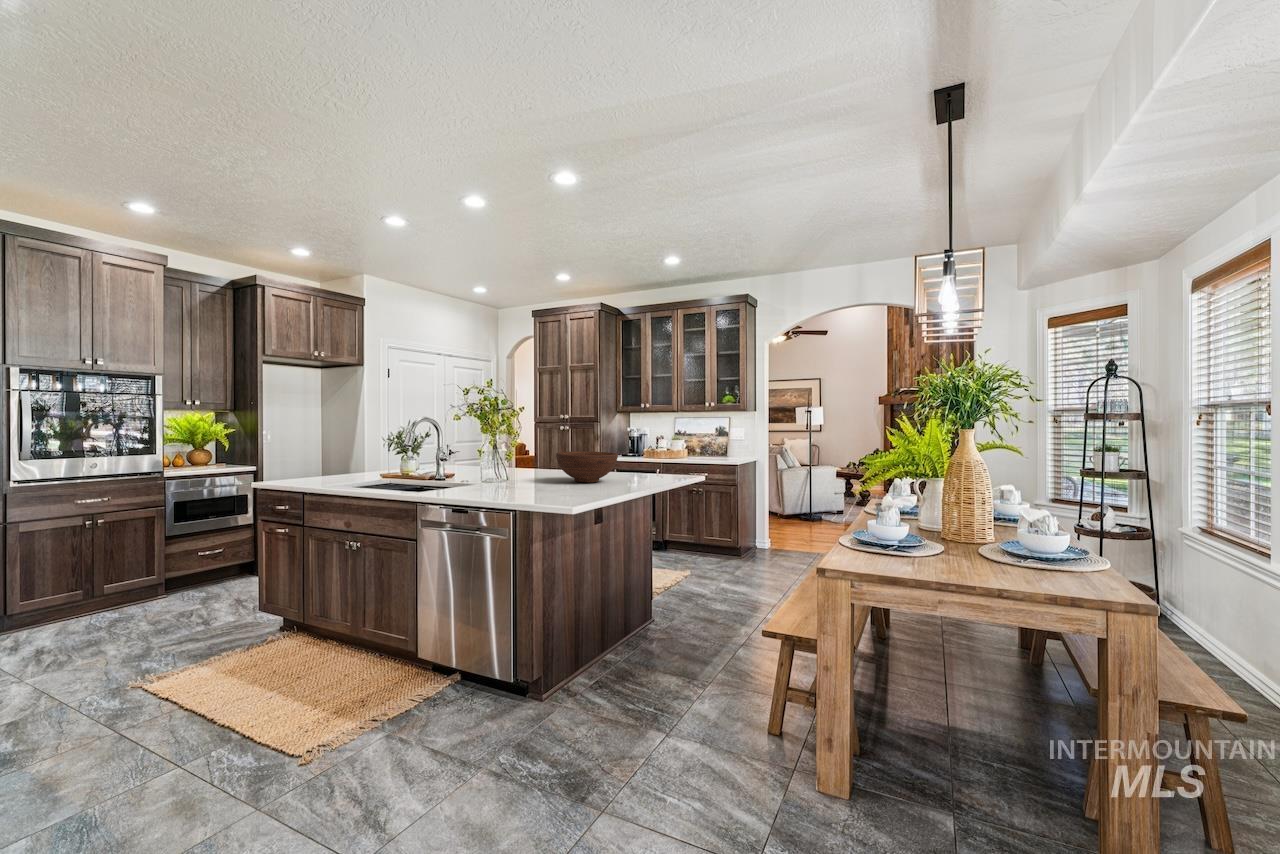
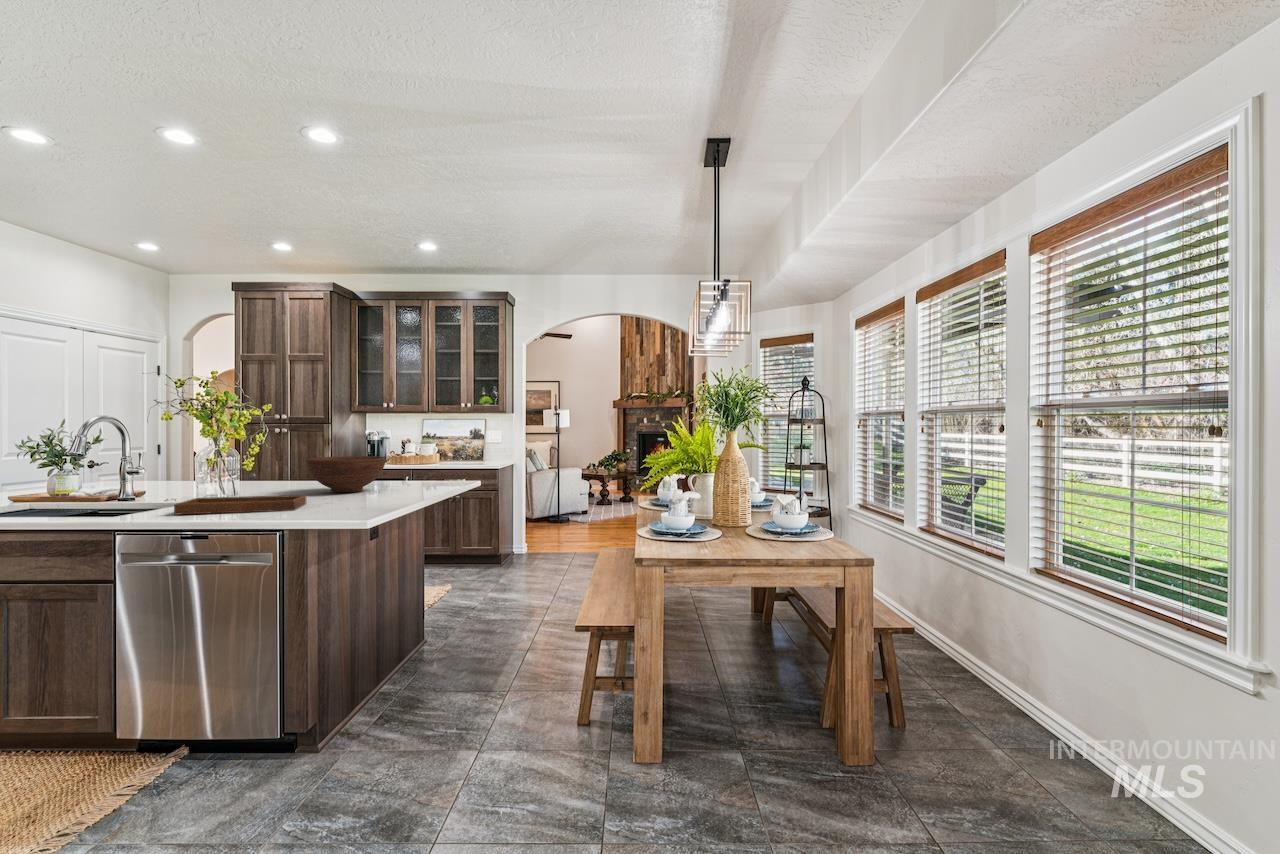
tray: none [453,464,548,497] -> present [174,473,307,515]

